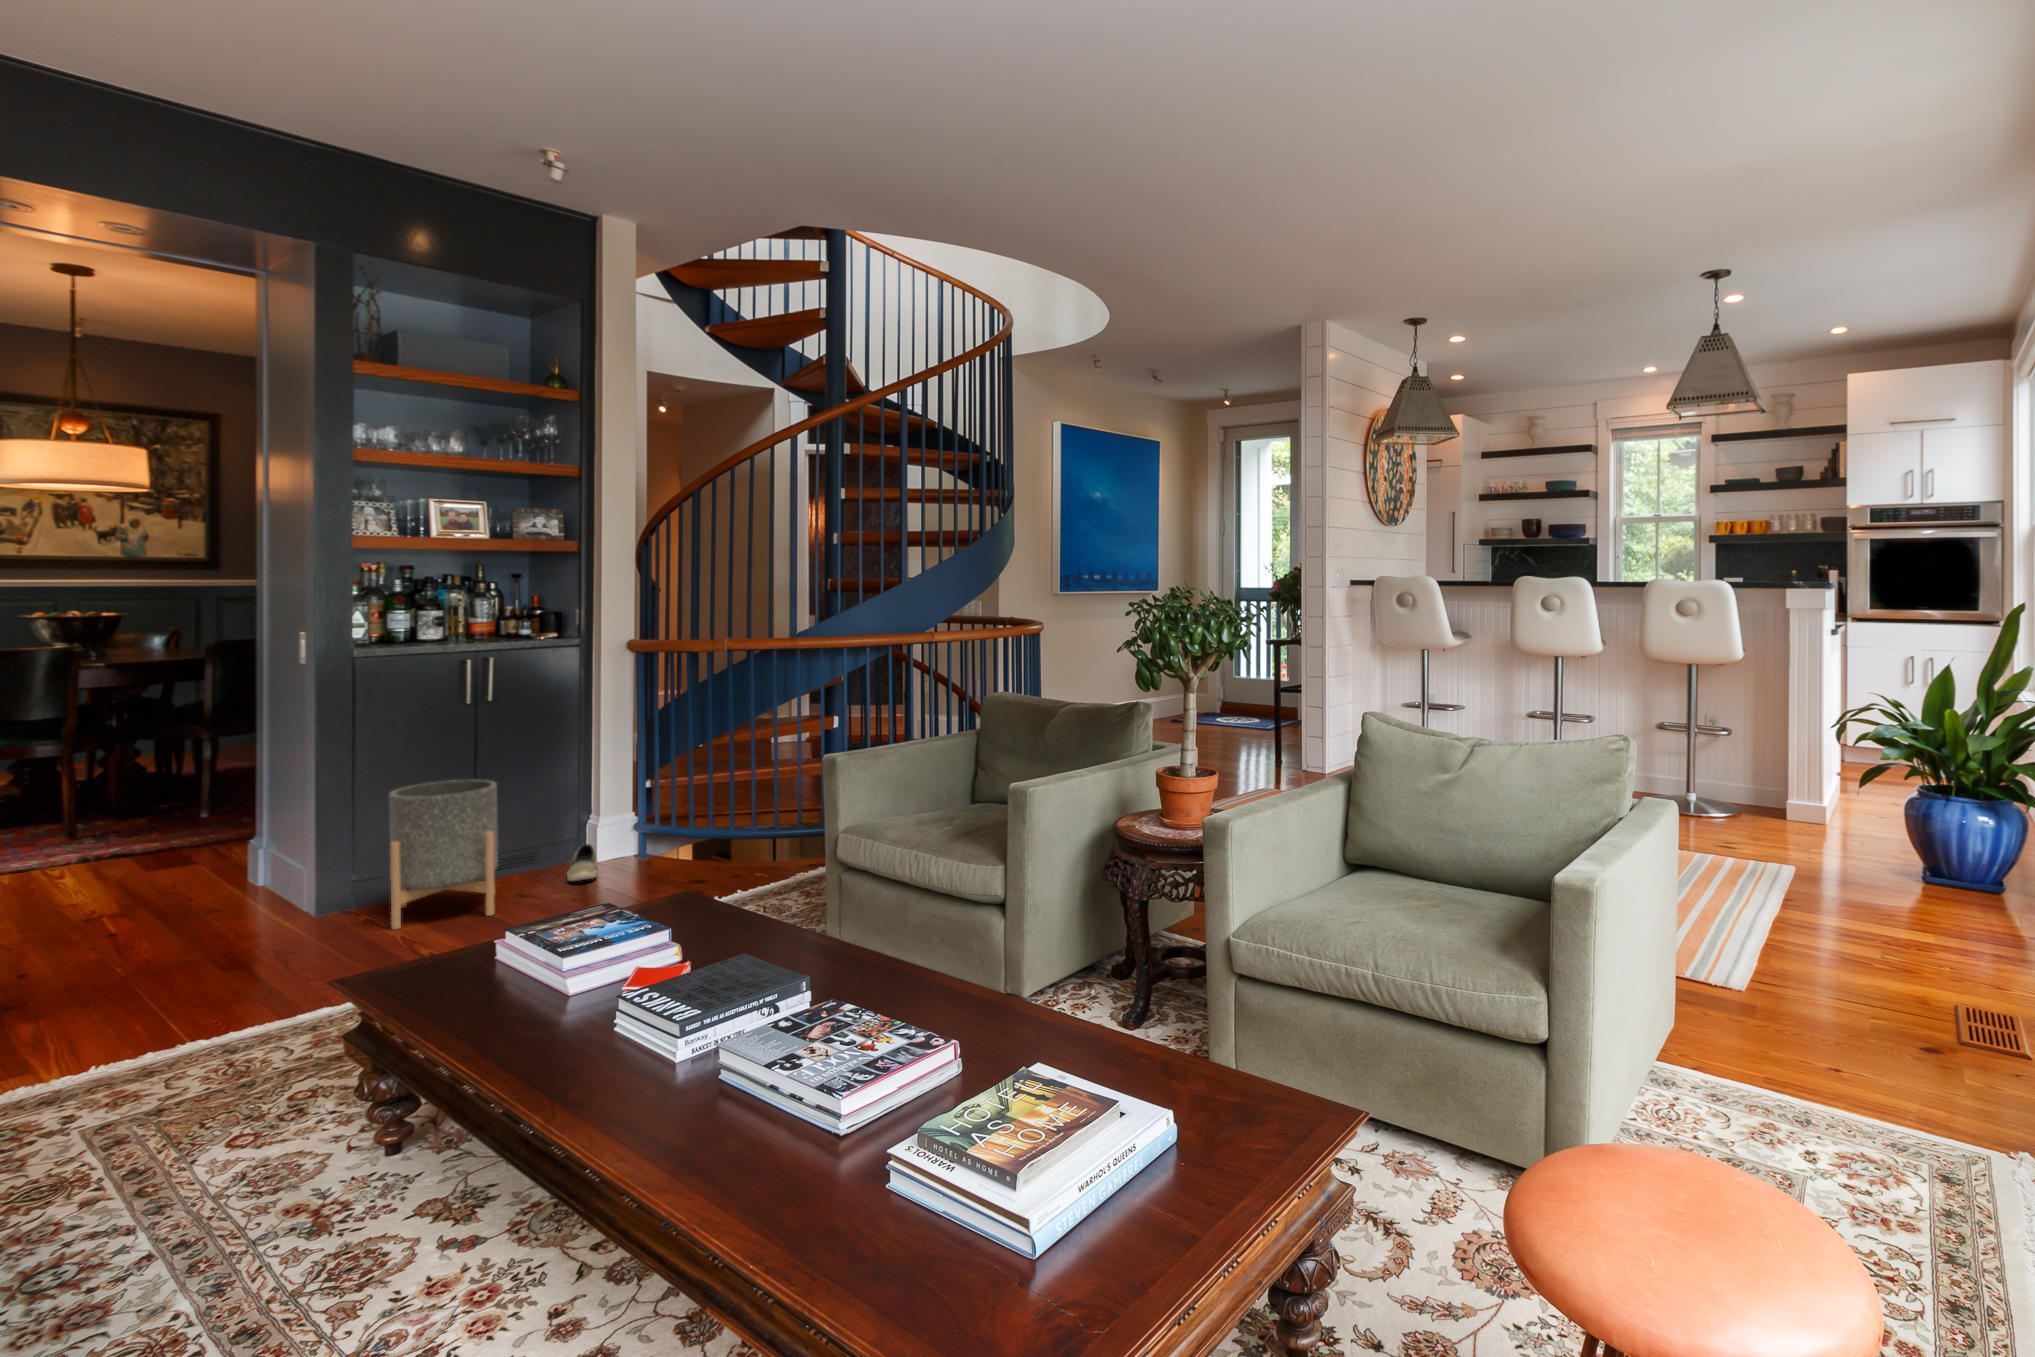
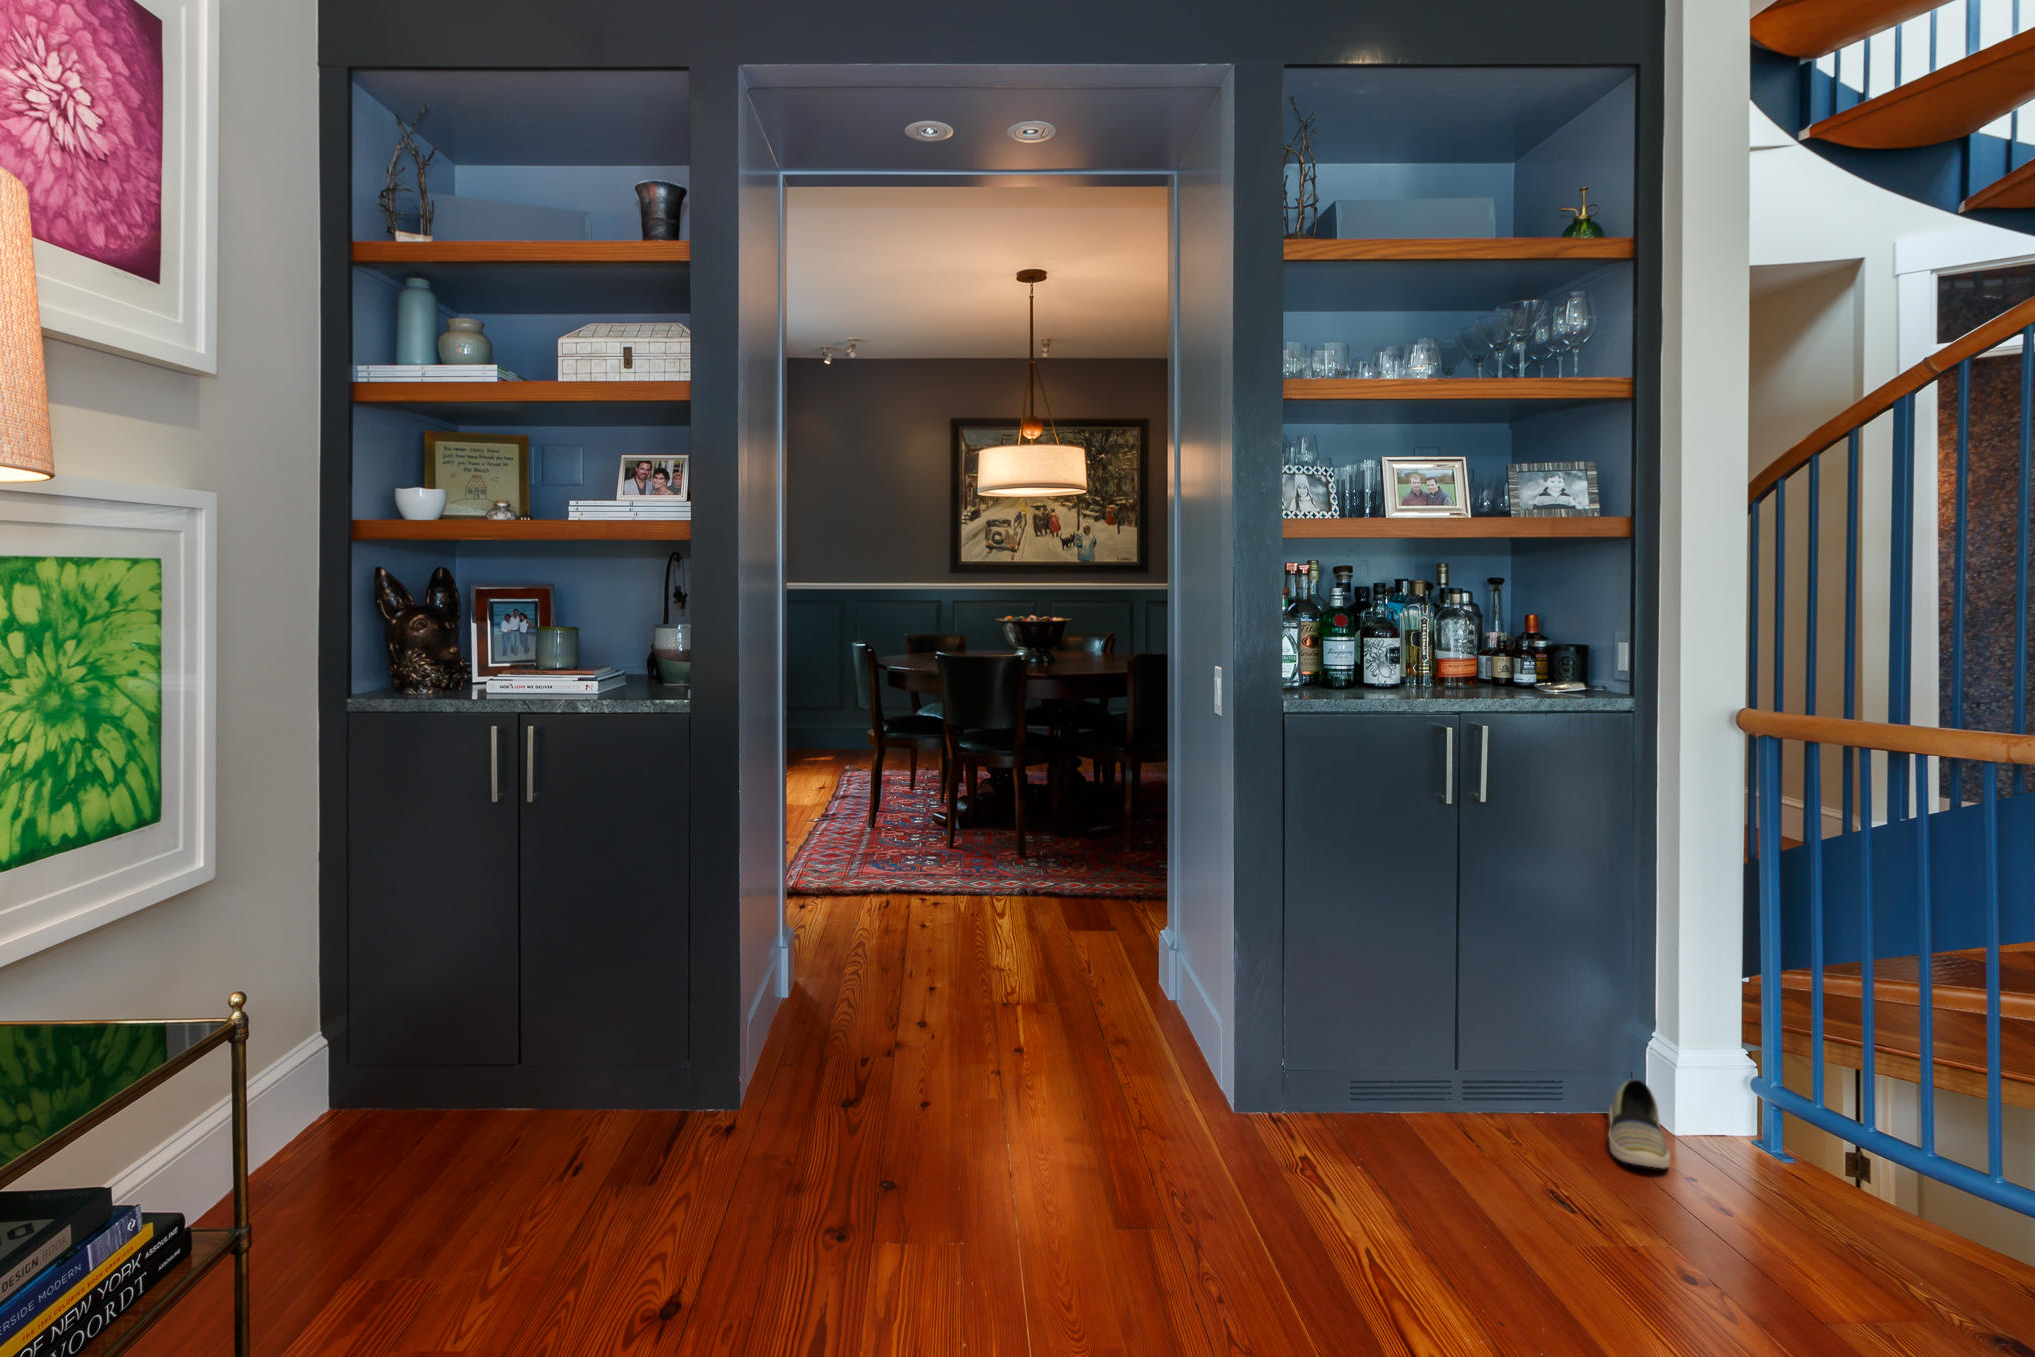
planter: present [389,780,498,929] -> none [1332,926,1499,1211]

